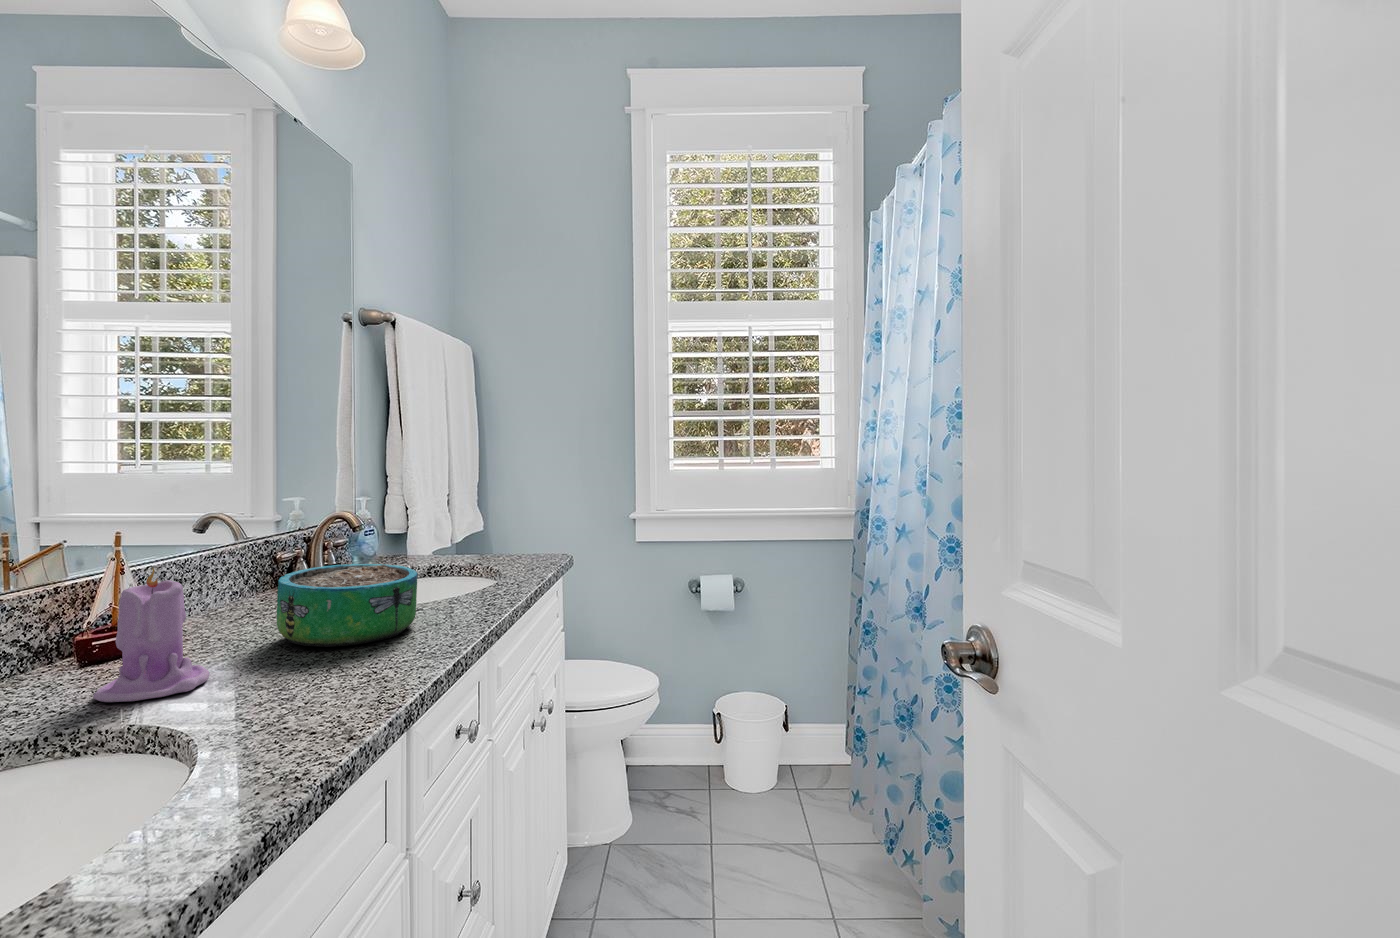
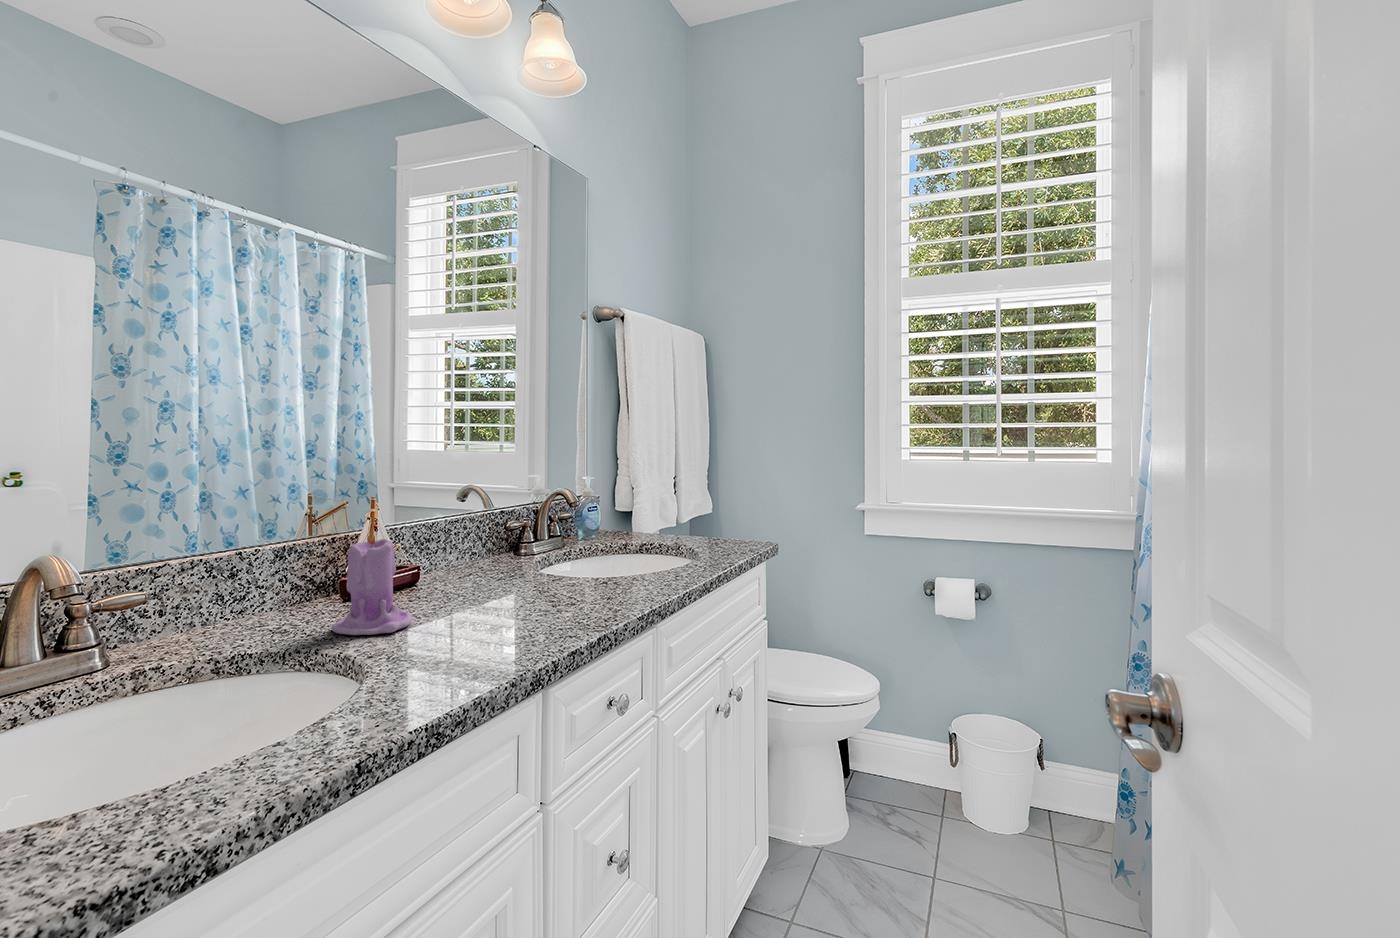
decorative bowl: present [277,564,417,647] -> none [475,535,591,610]

